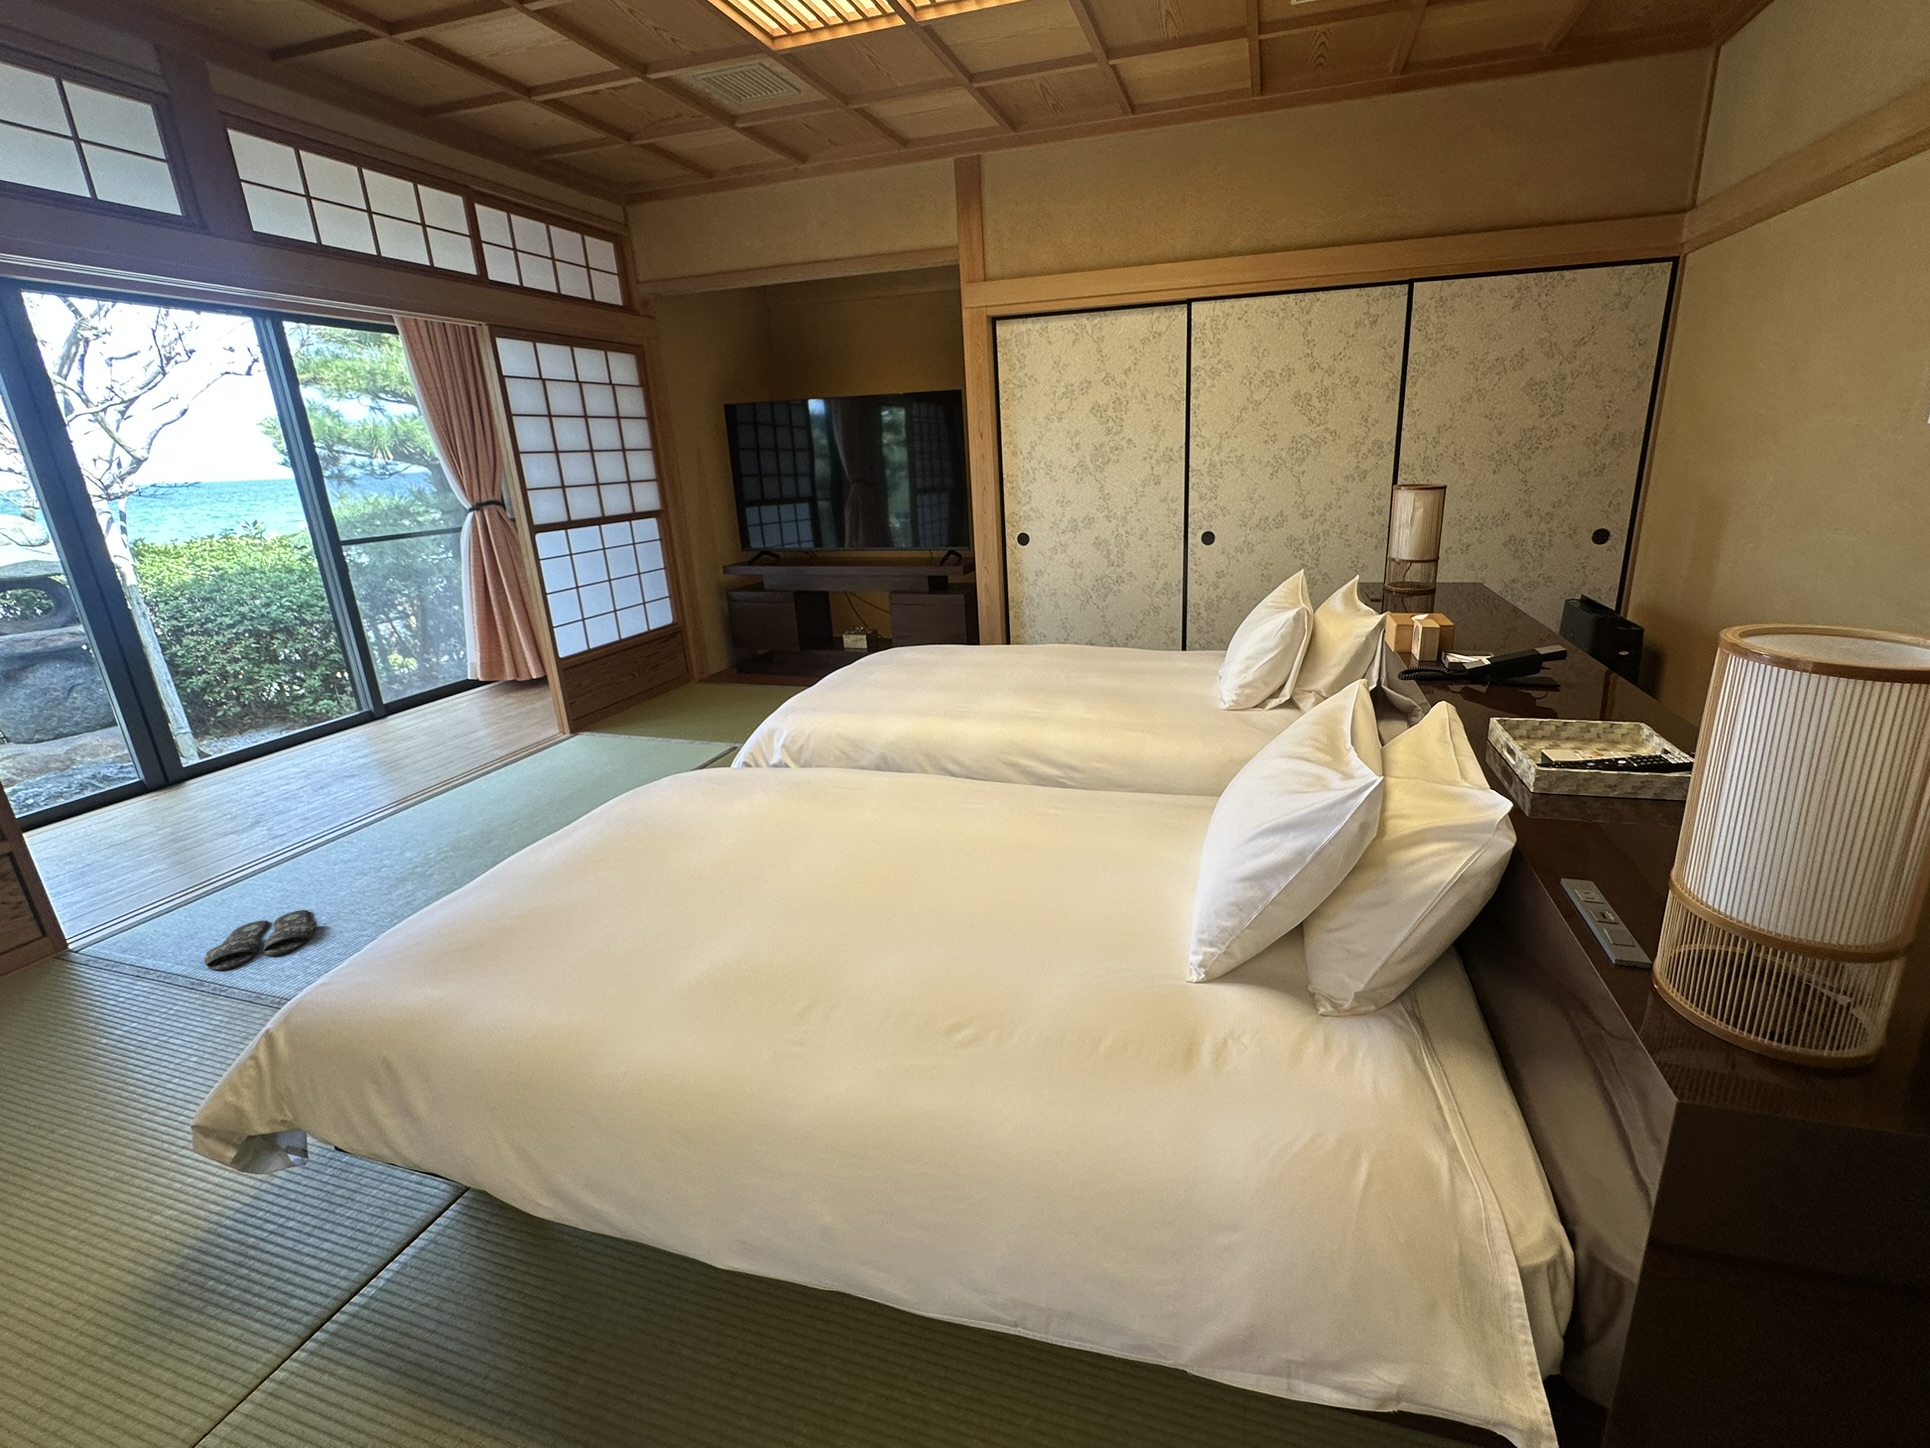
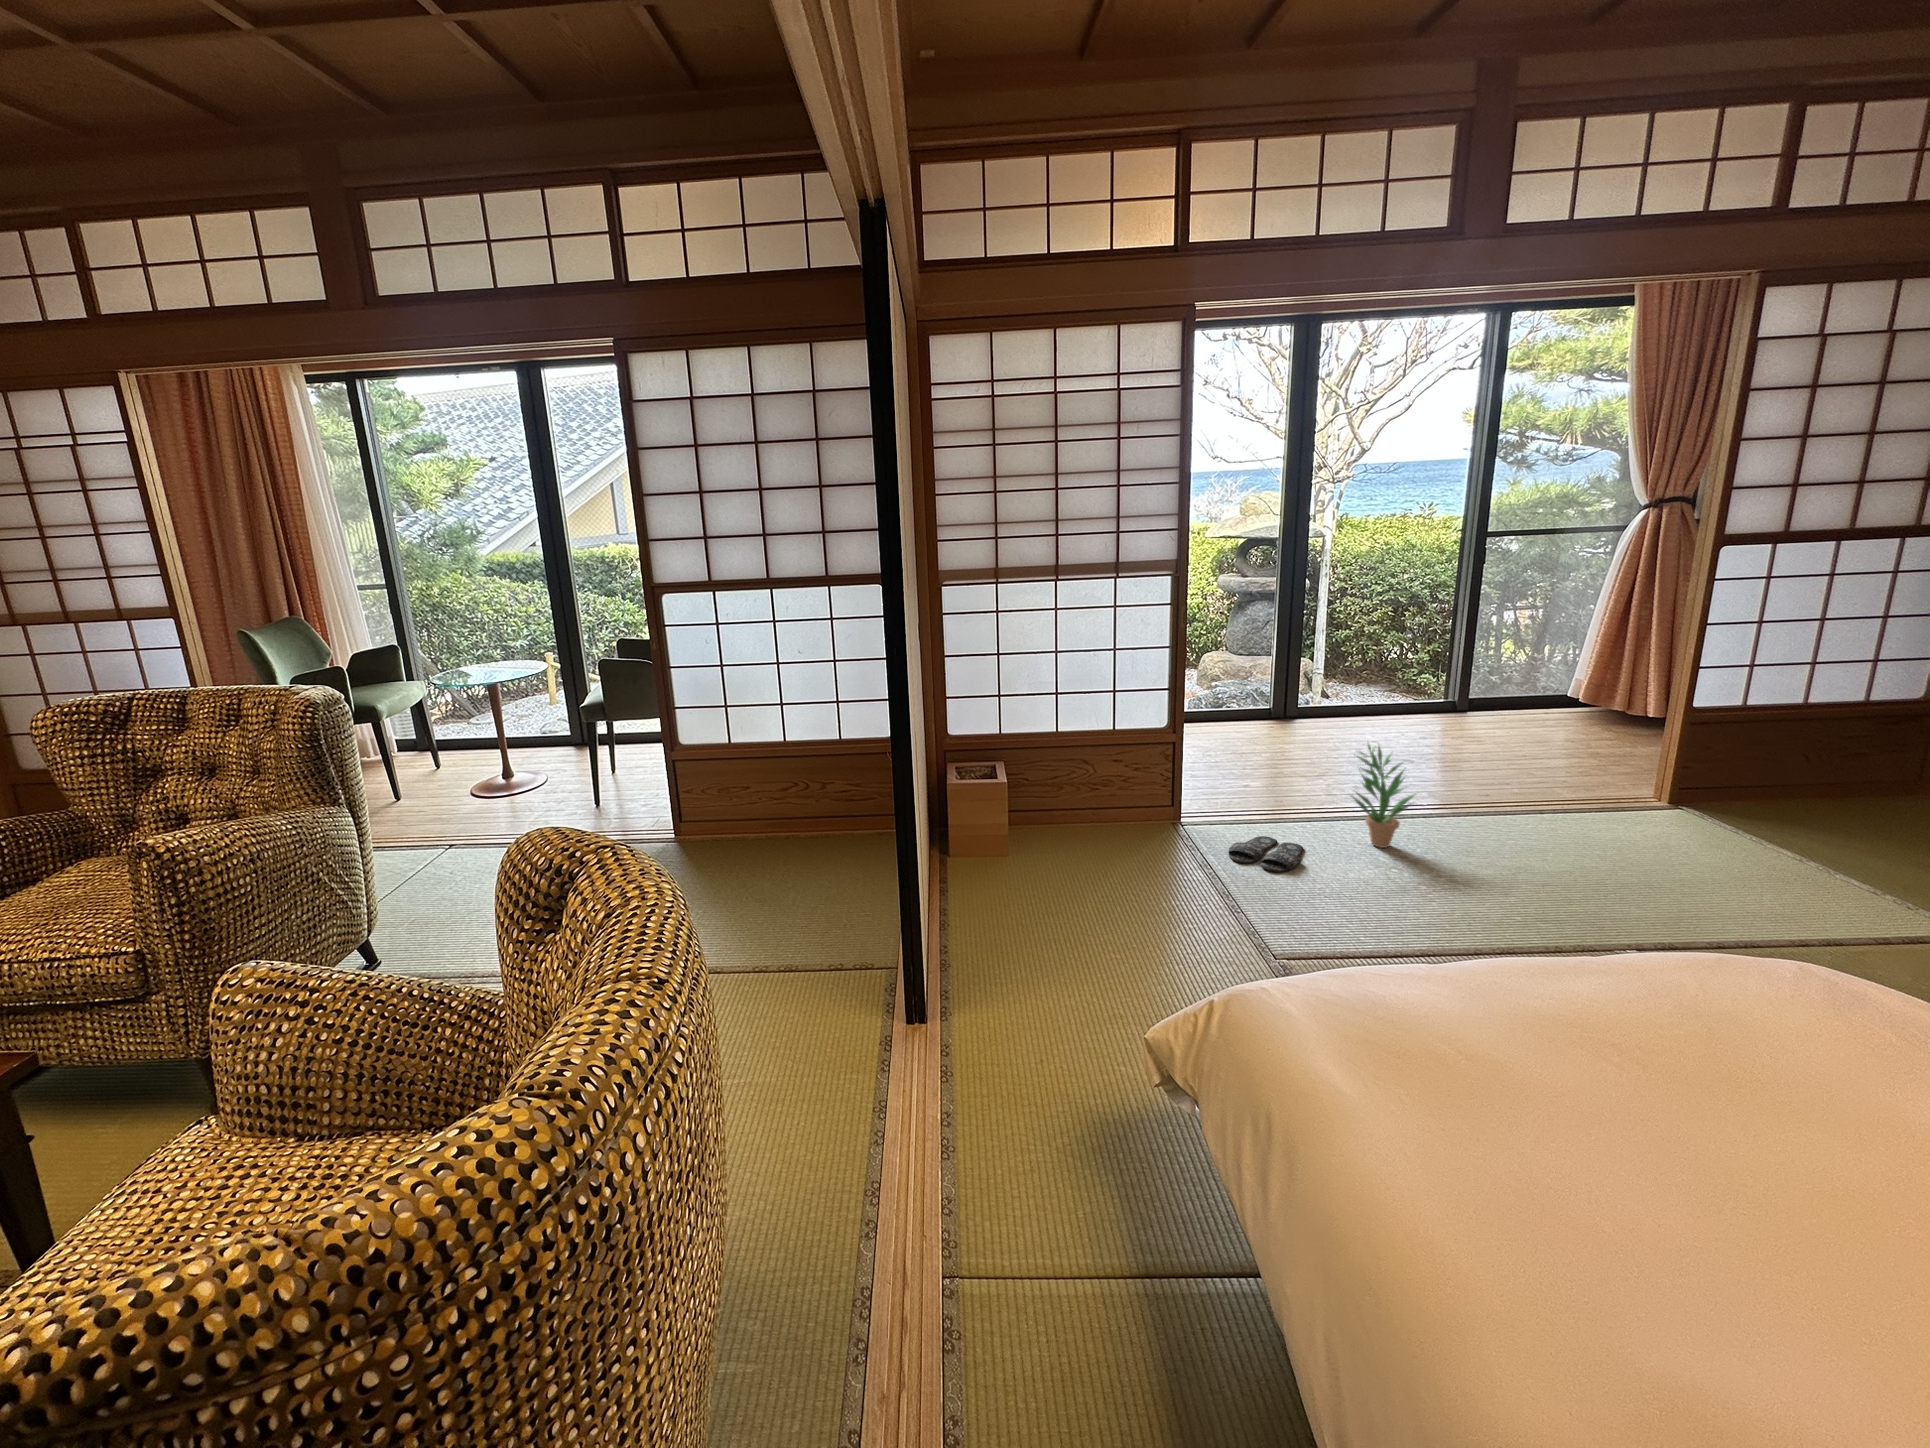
potted plant: none [323,766,415,870] -> present [1352,743,1414,848]

